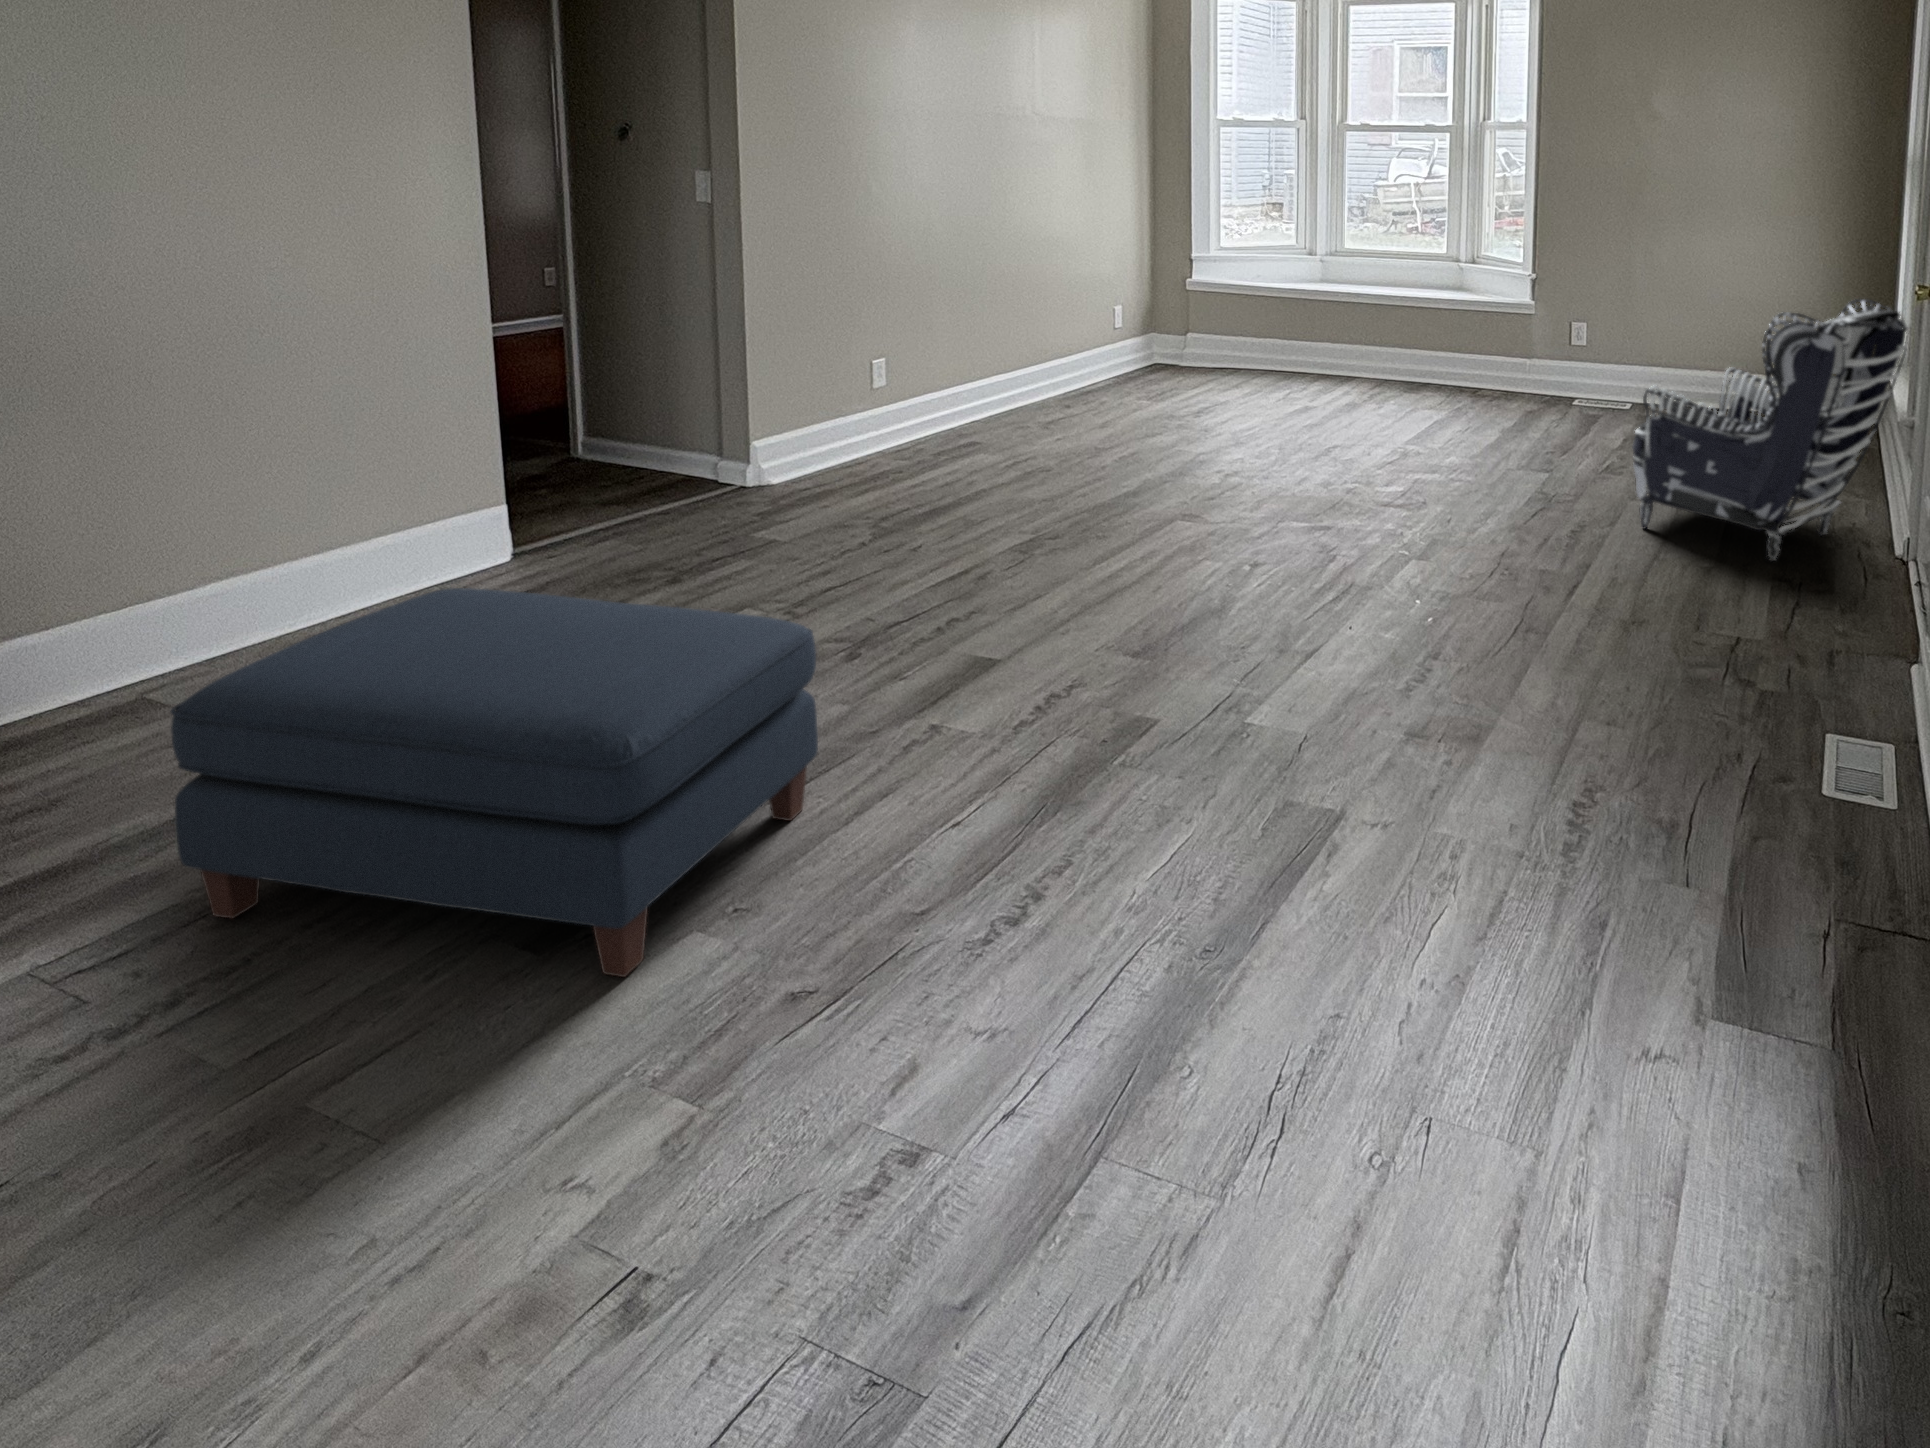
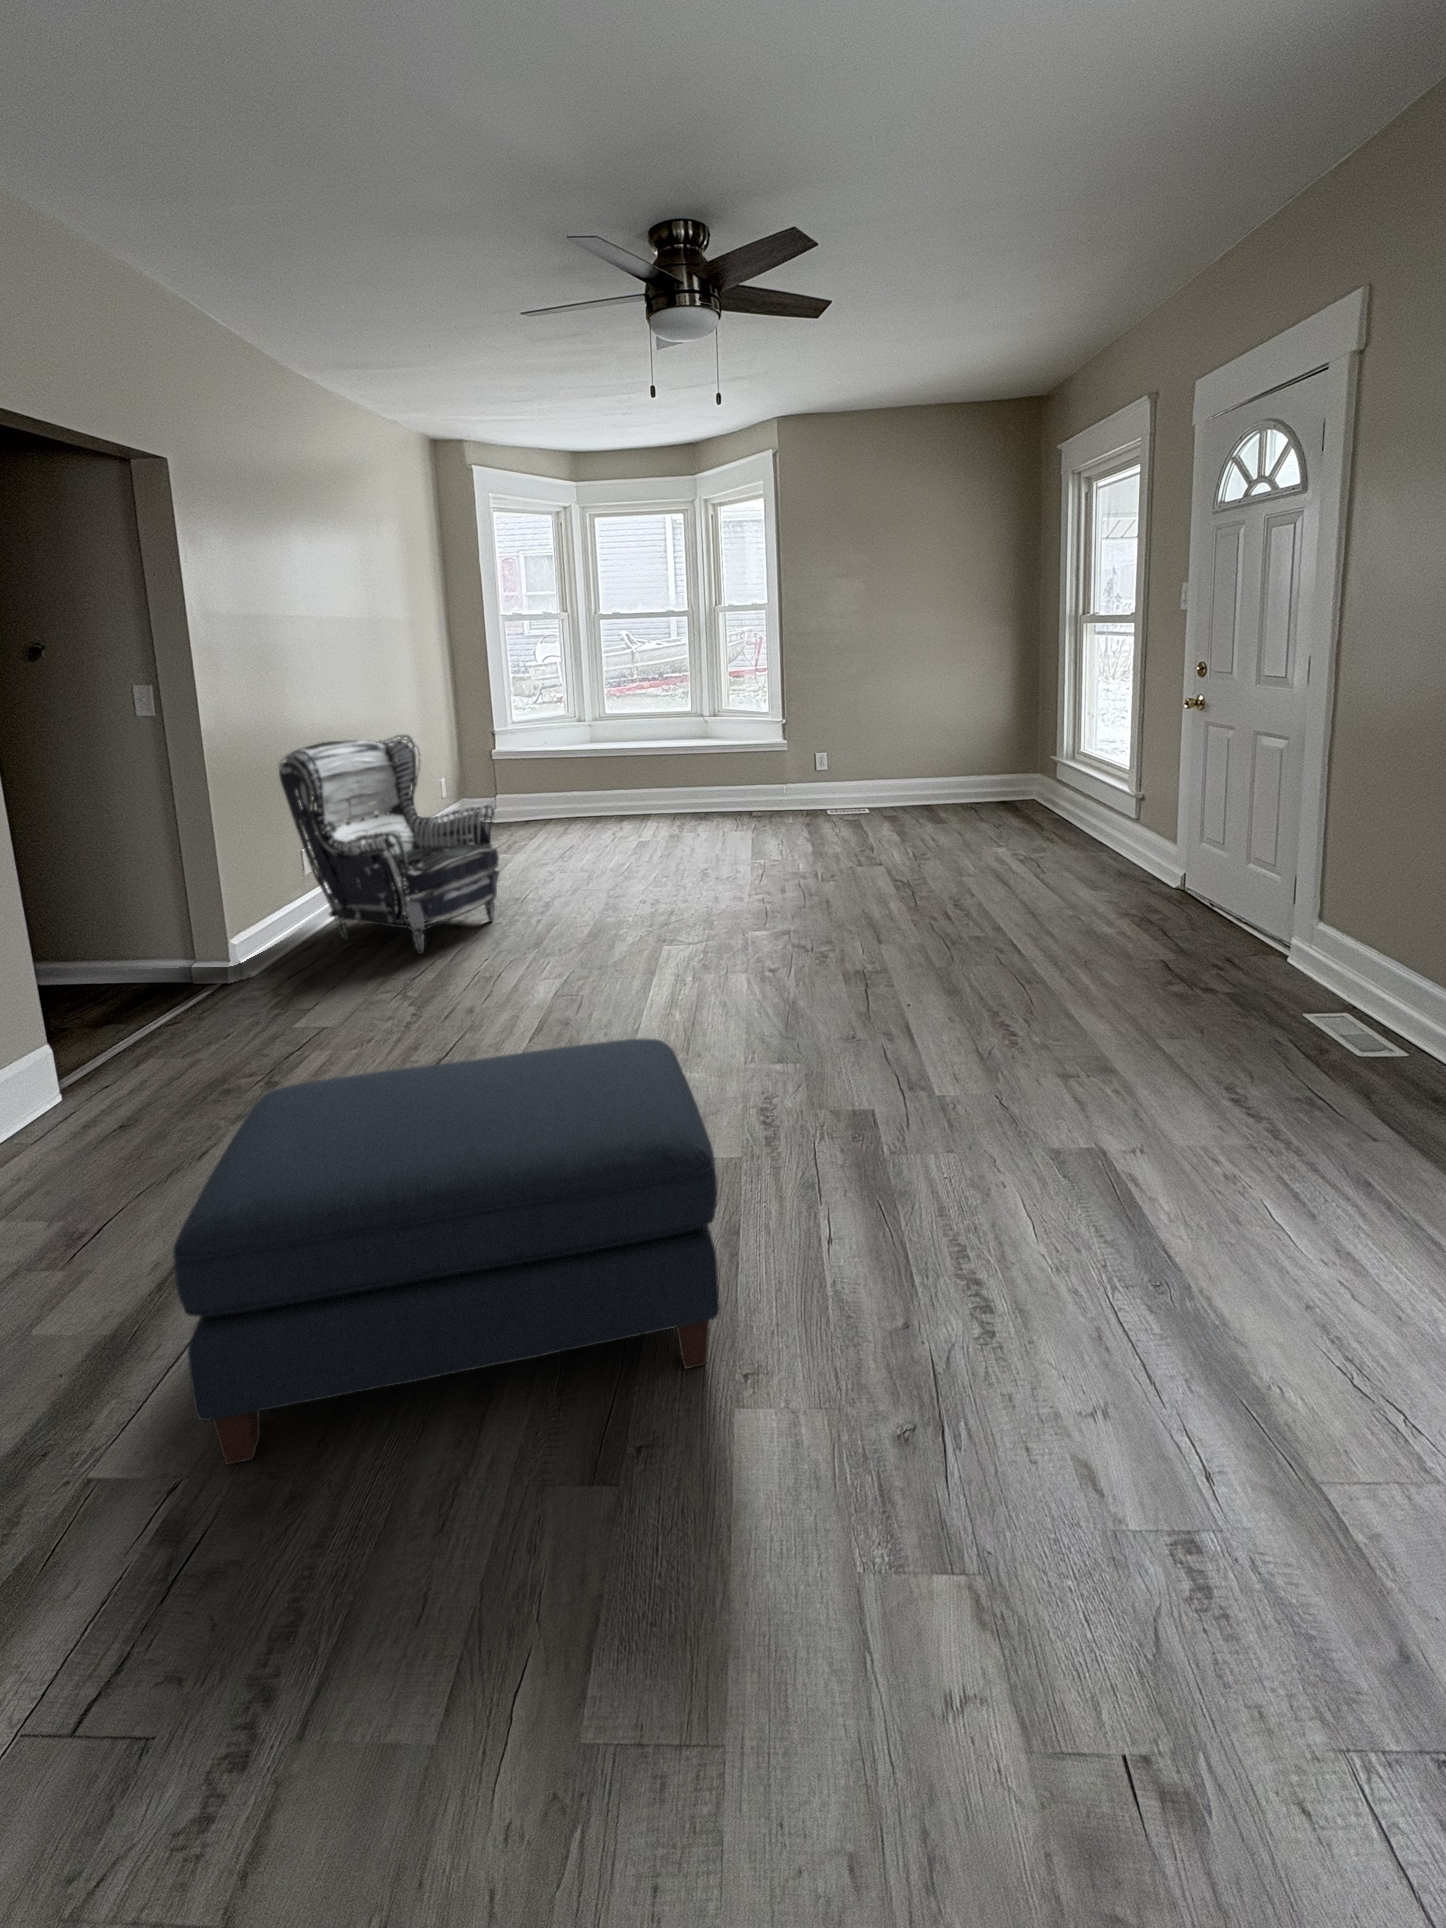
armchair: present [1632,299,1908,561] -> present [279,735,499,954]

